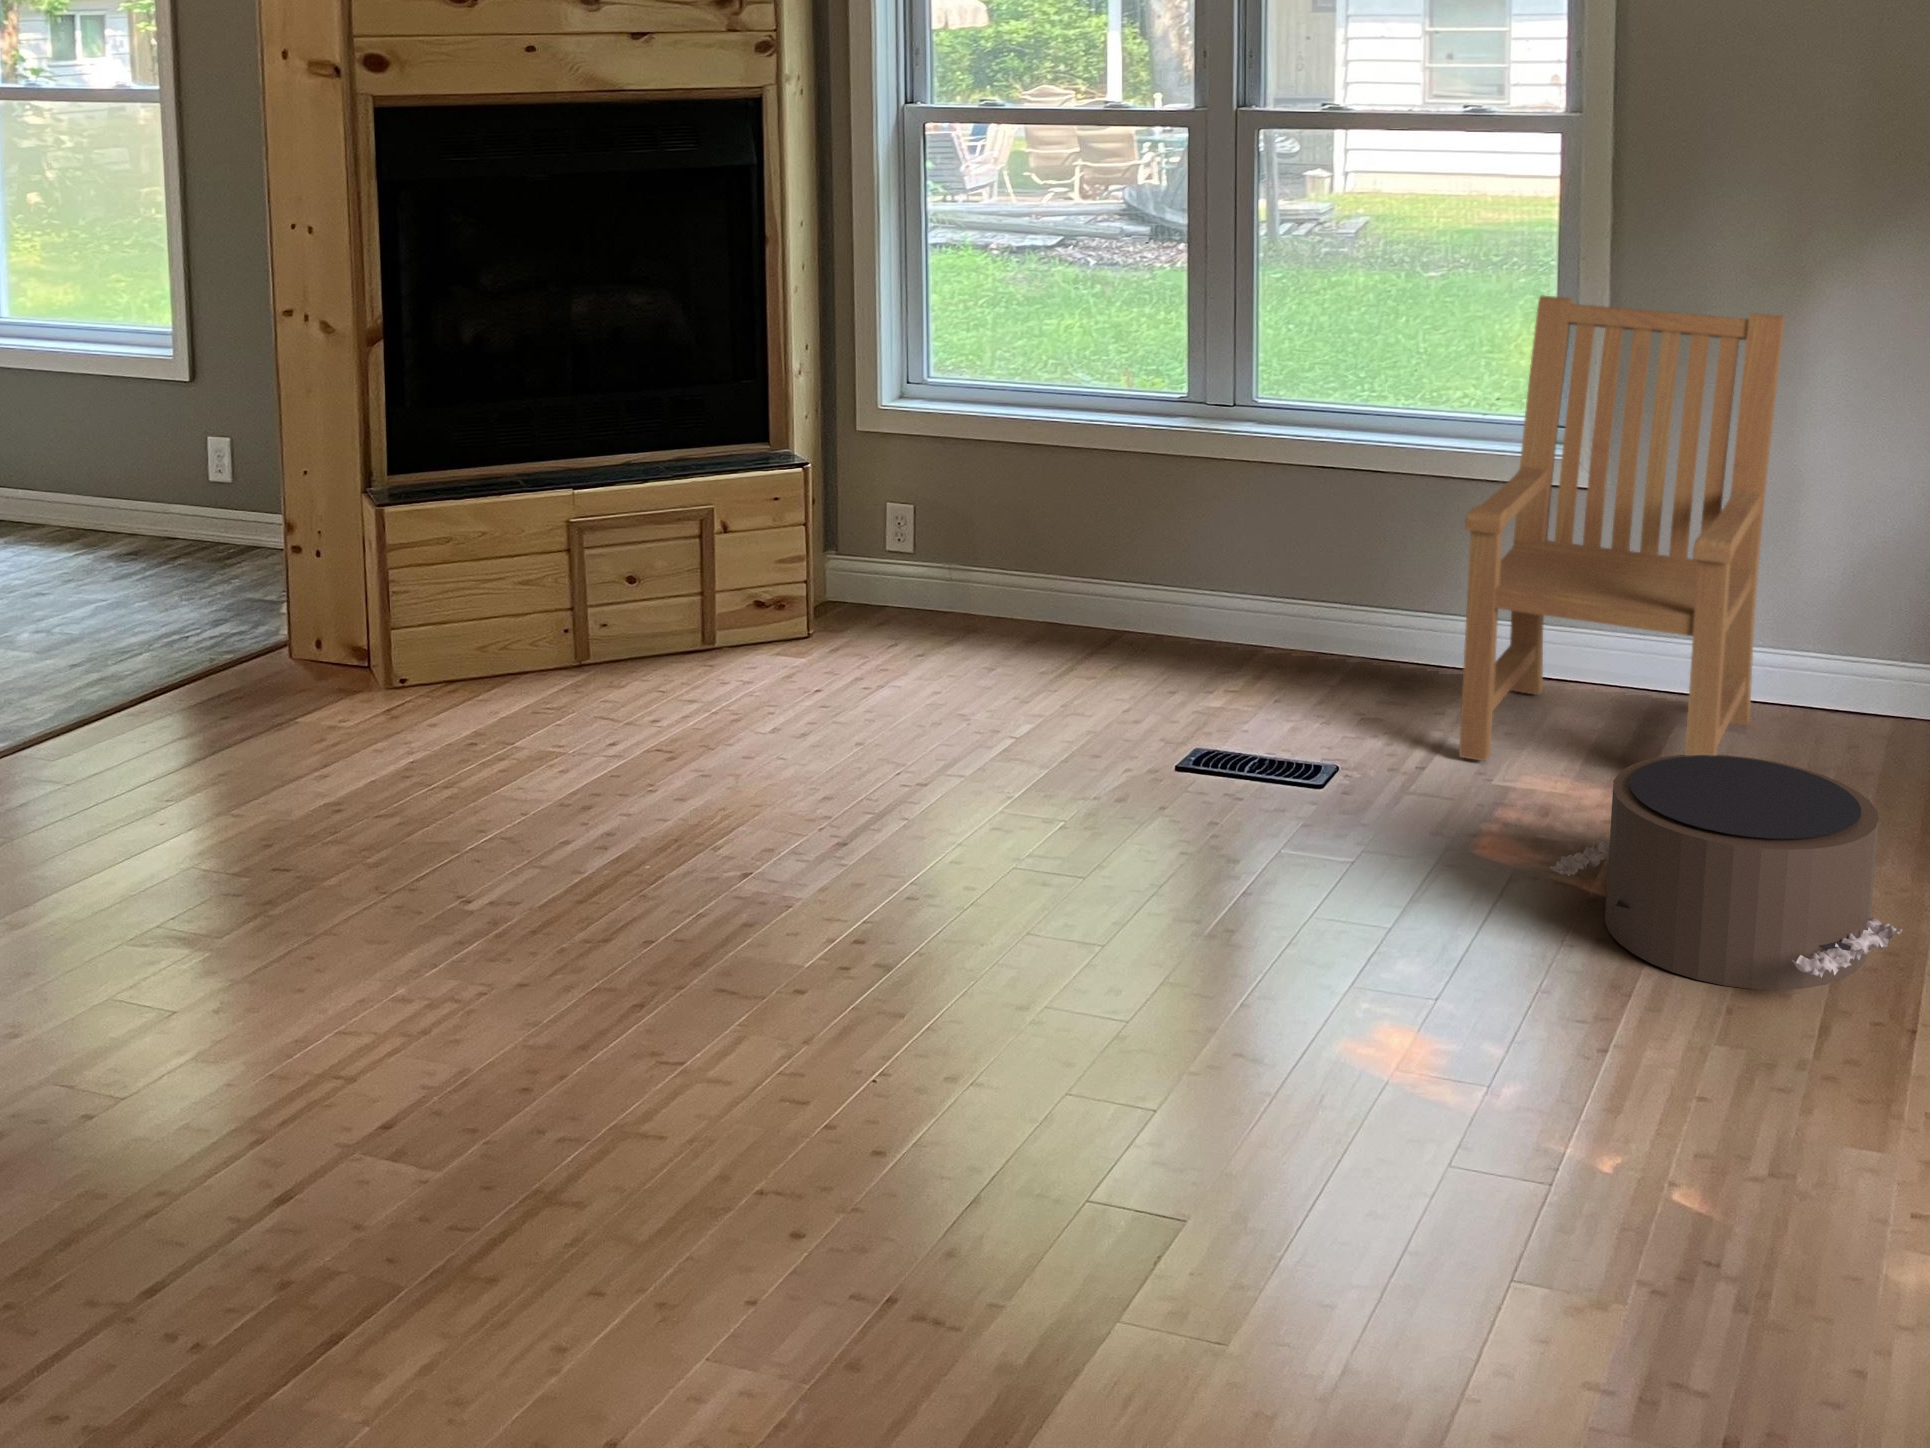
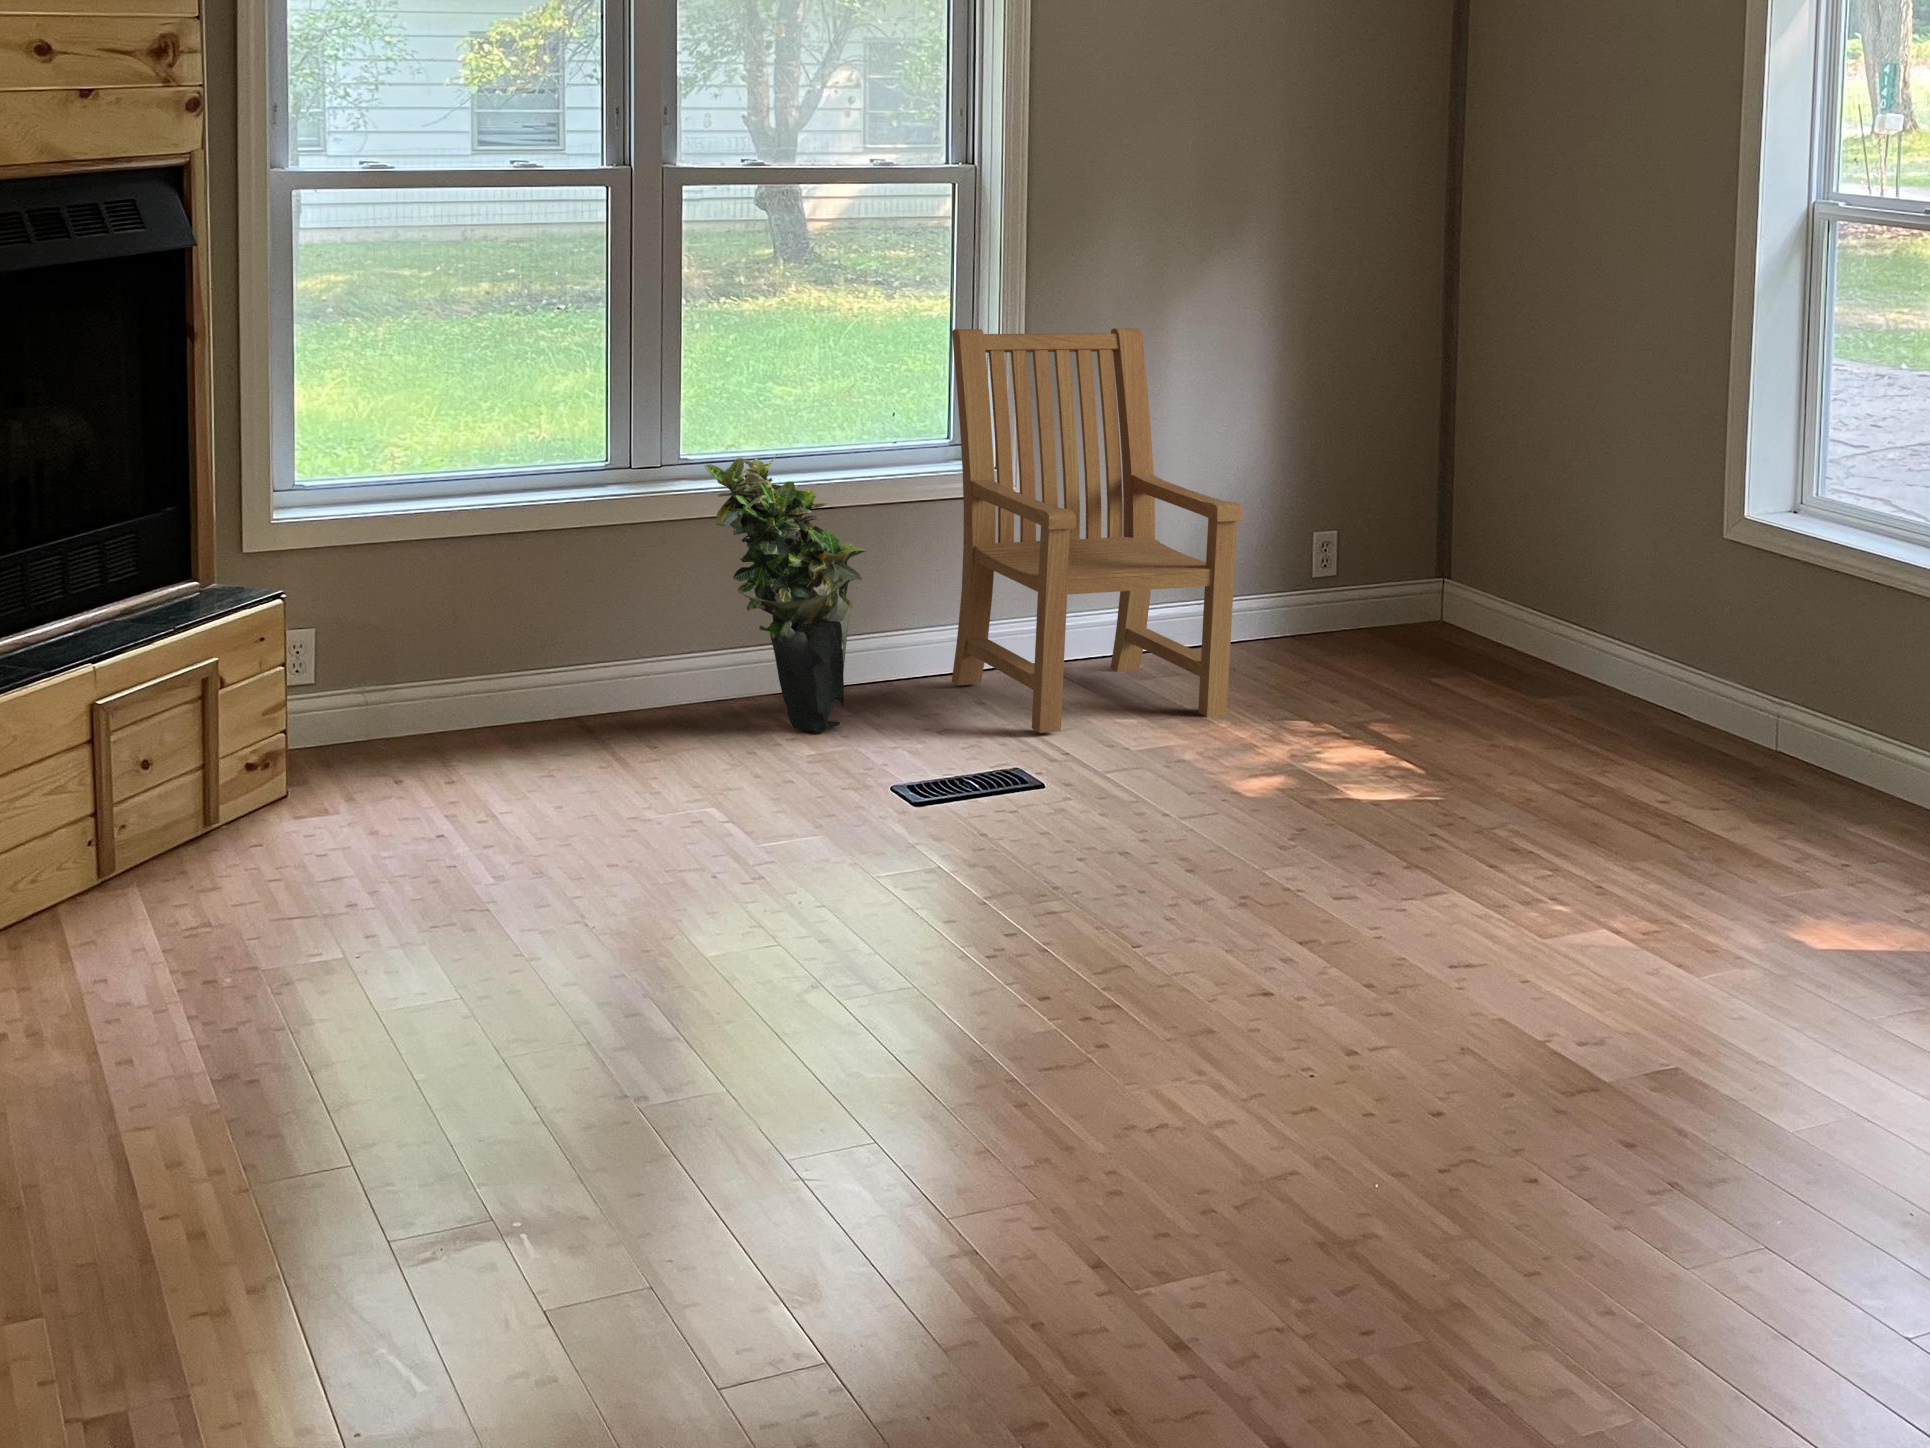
potted plant: none [1198,405,1363,701] -> present [704,455,866,734]
pouf: present [1550,754,1903,990] -> none [1303,652,1554,808]

